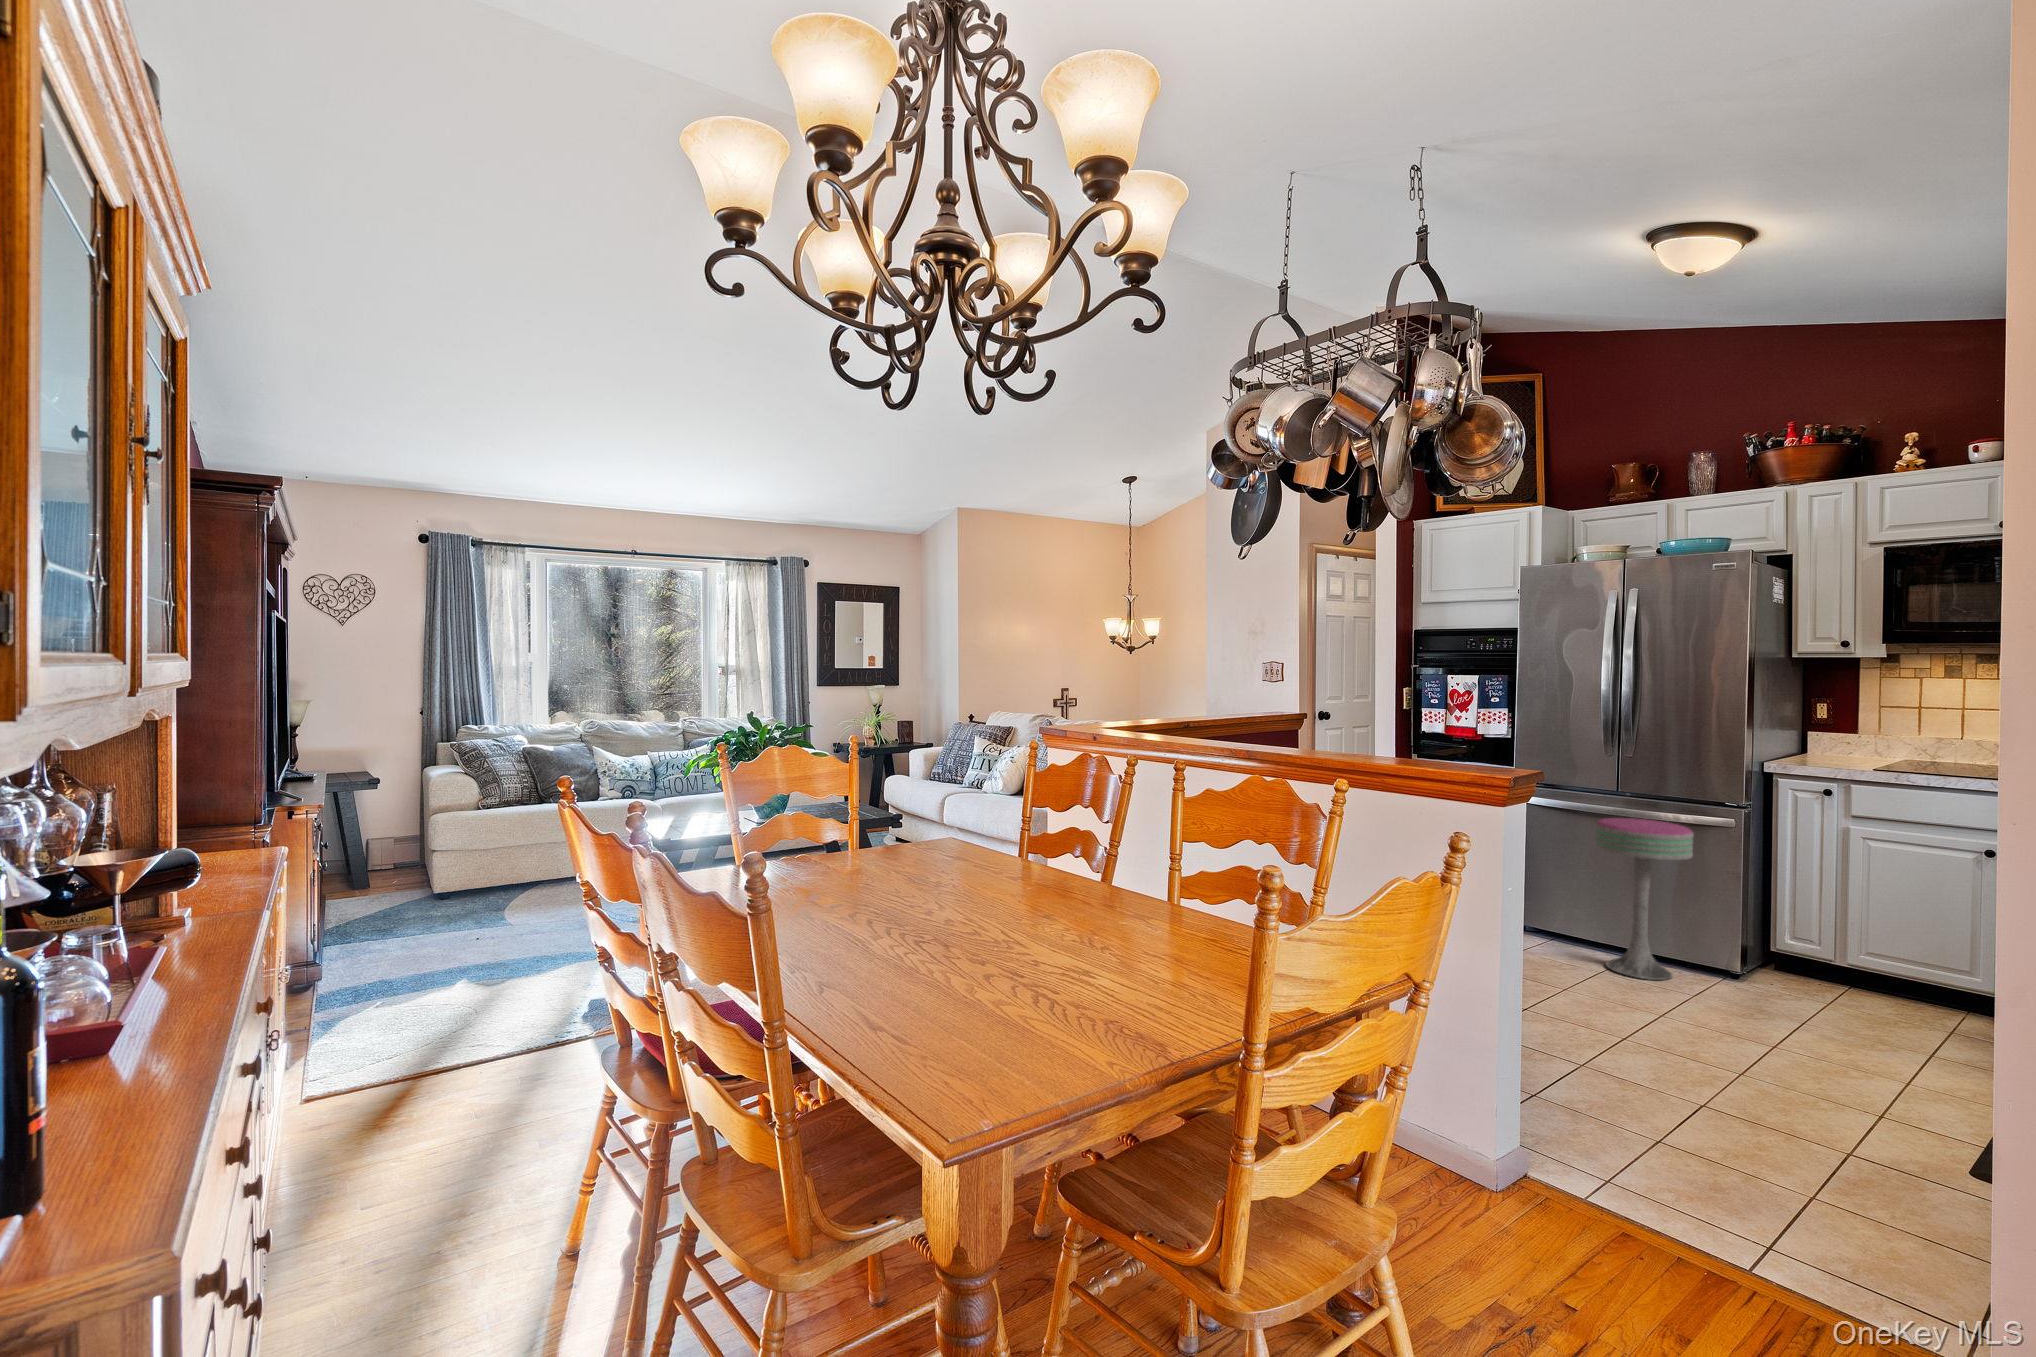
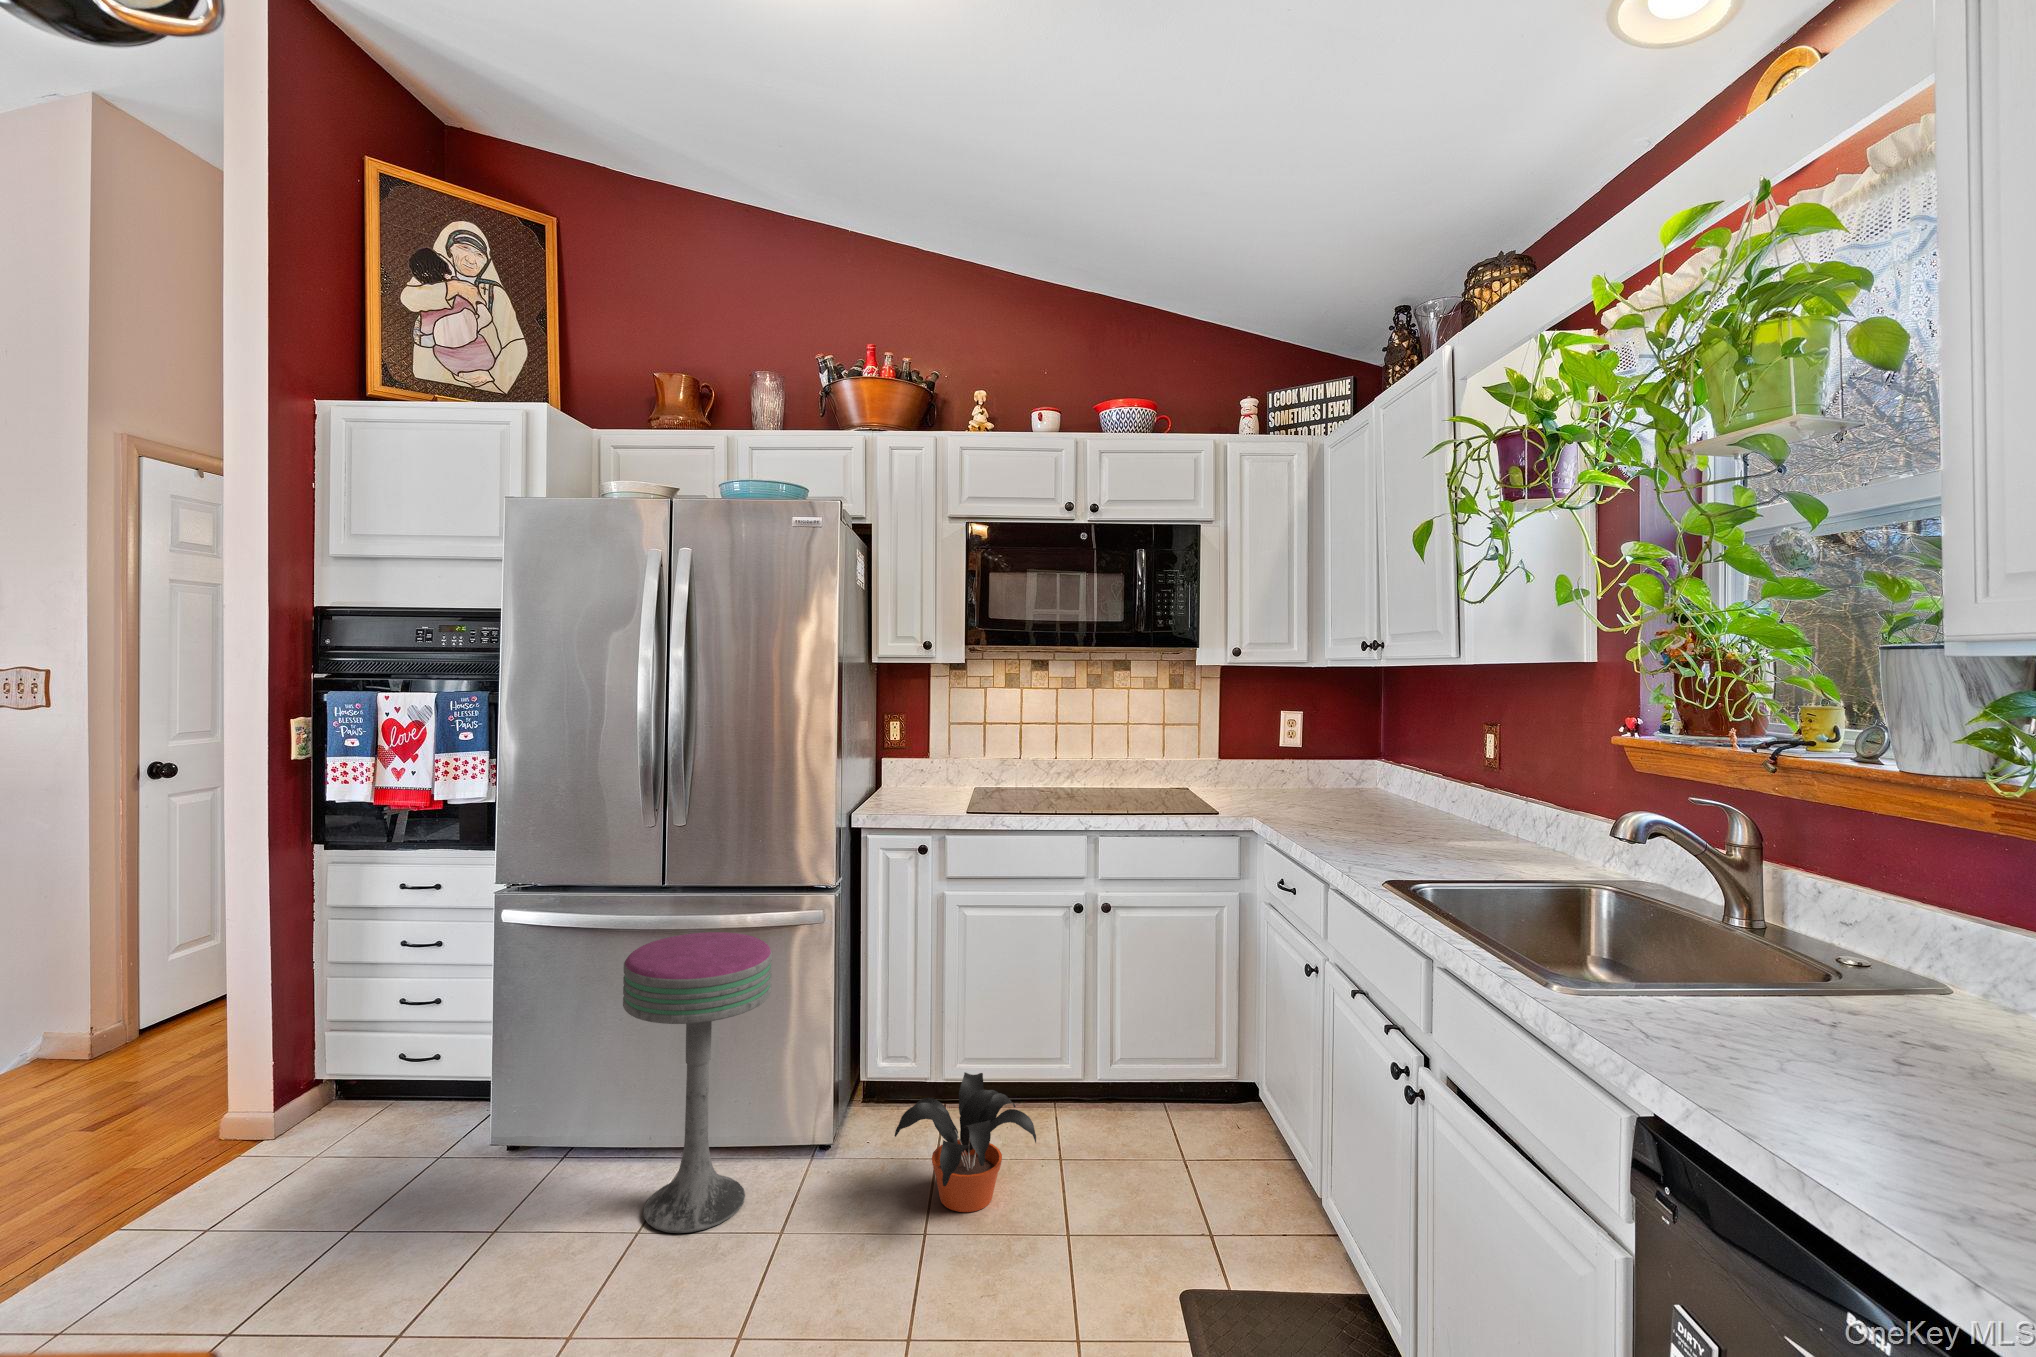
potted plant: none [1785,943,1912,1026] -> present [894,1072,1036,1212]

